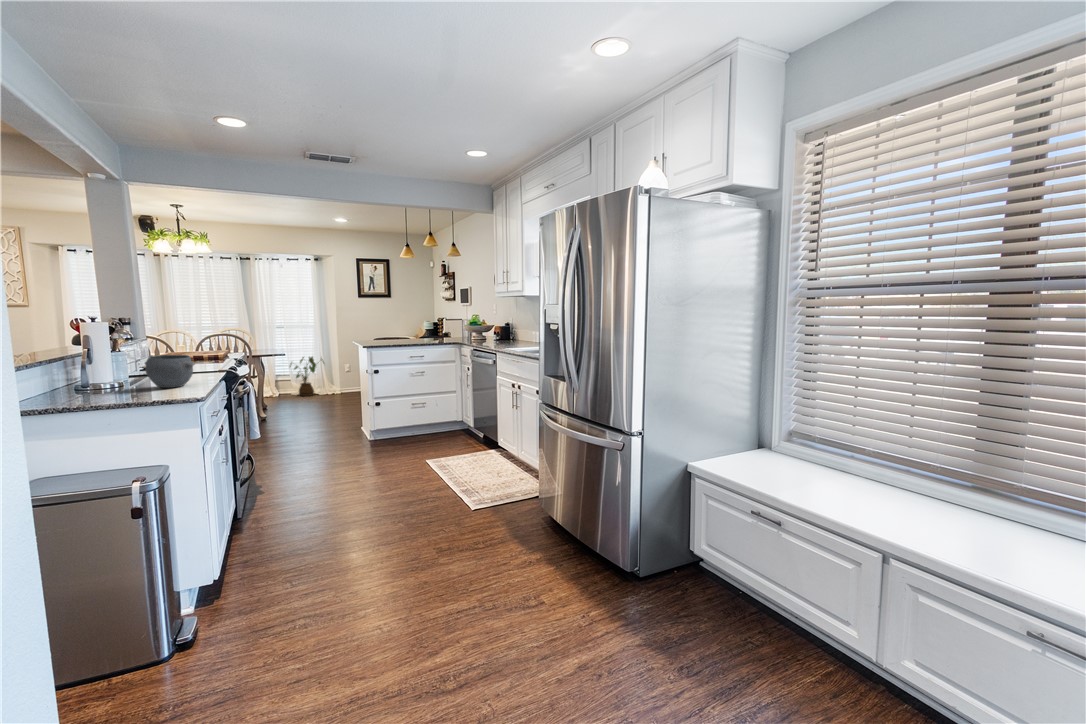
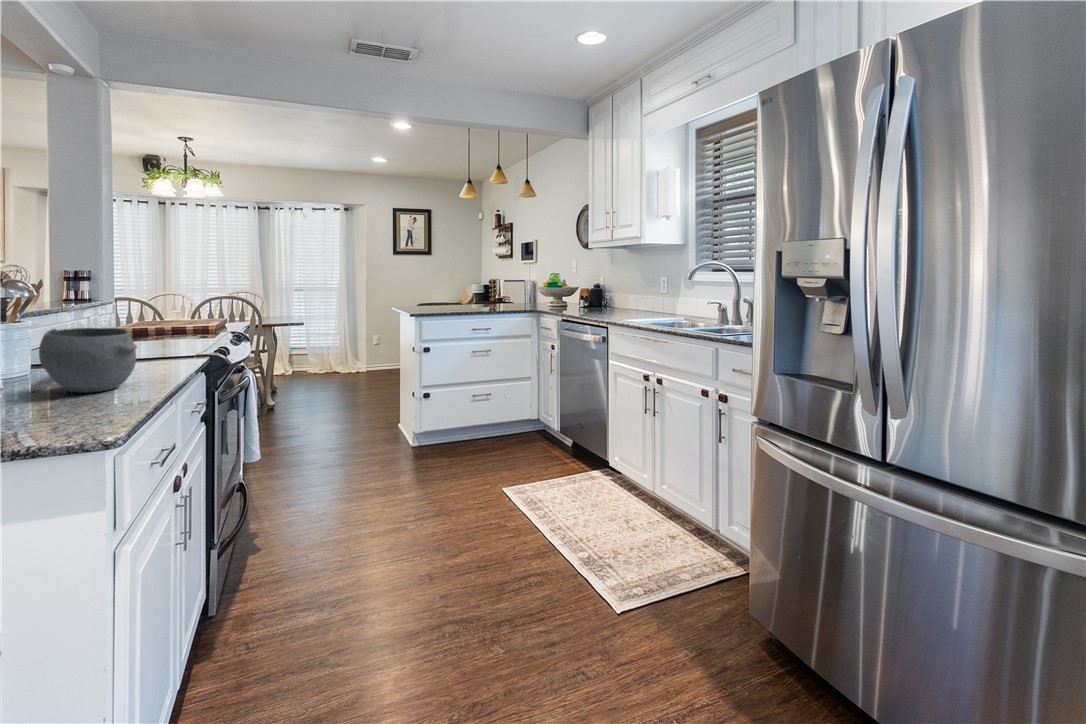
house plant: present [290,357,324,396] -> none [307,326,350,376]

